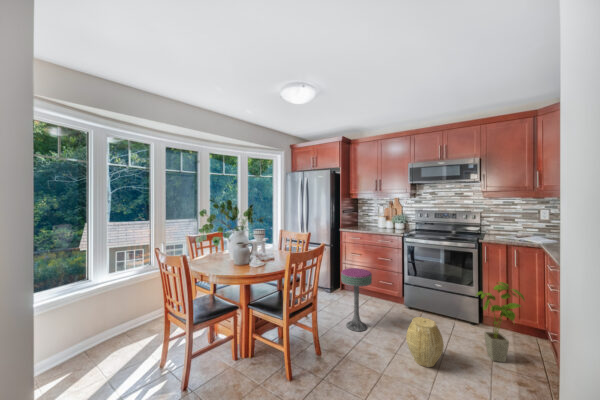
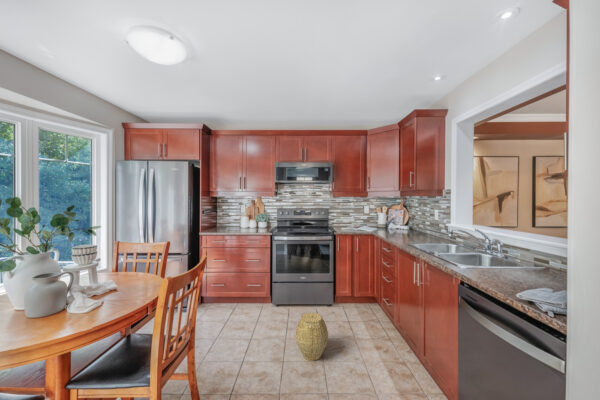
bar stool: present [341,268,372,331] -> none [218,276,253,349]
house plant: present [476,282,525,362] -> none [342,267,377,333]

